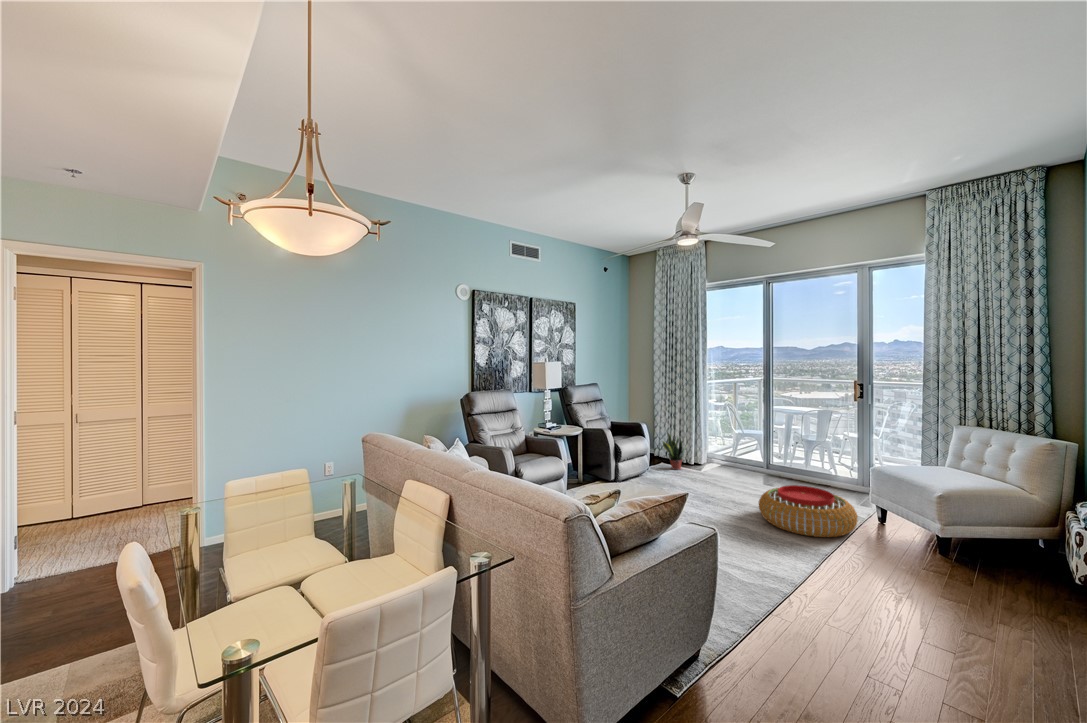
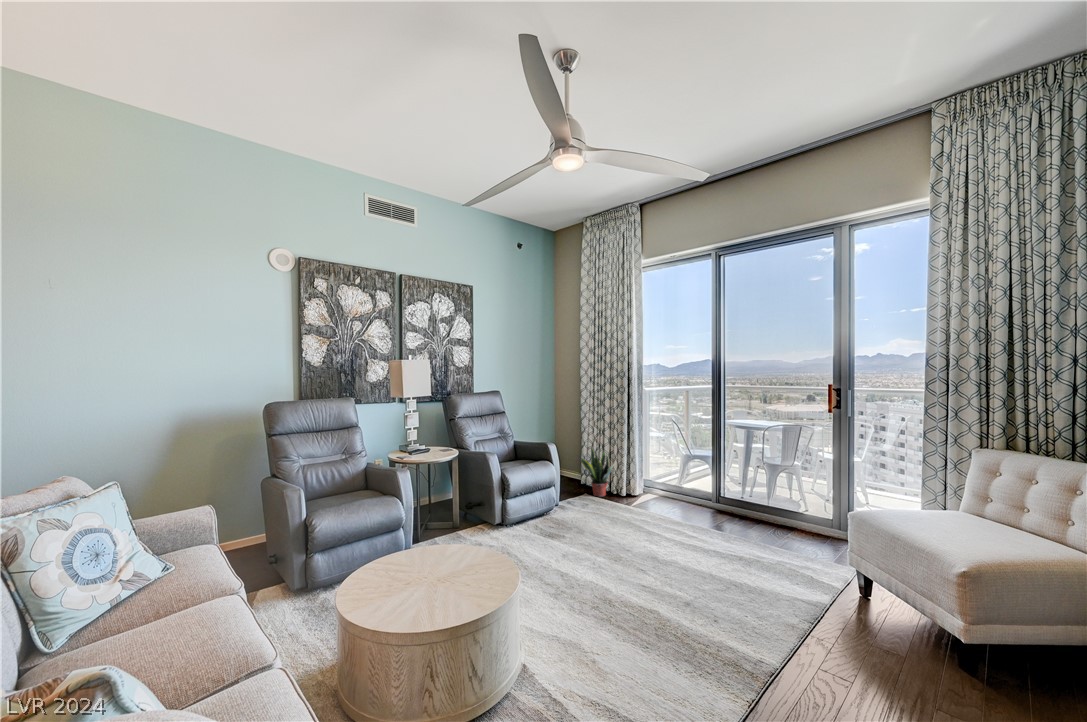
pouf: present [759,485,858,537] -> none [674,532,819,626]

